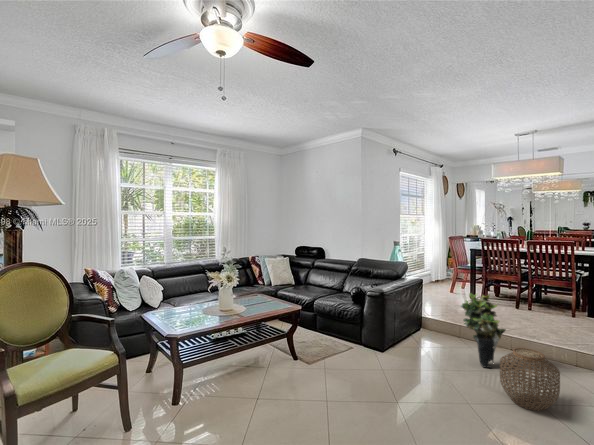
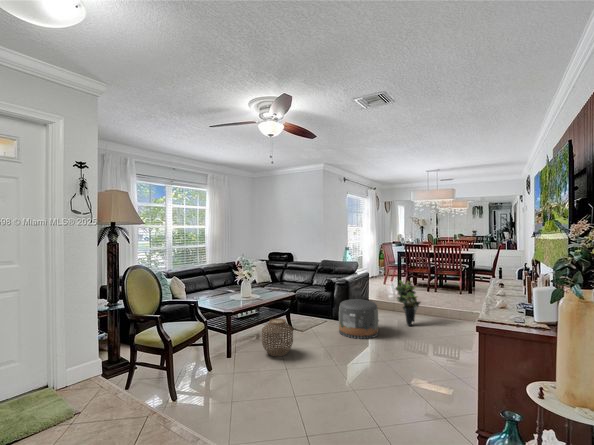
pouf: none [366,320,429,388] -> present [339,299,378,339]
woven basket: present [500,348,560,411] -> present [262,319,293,356]

